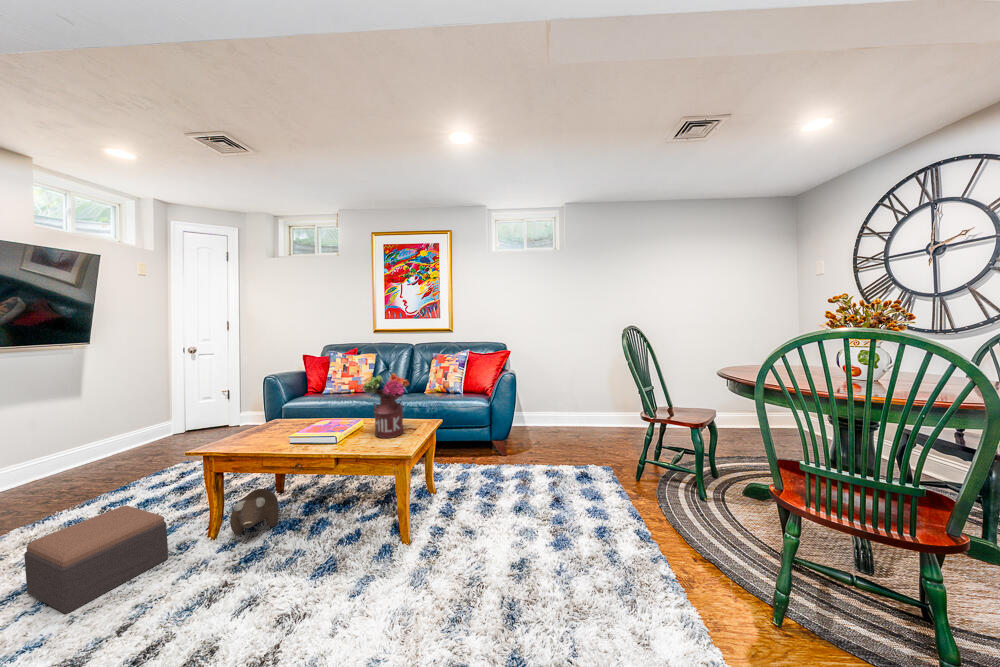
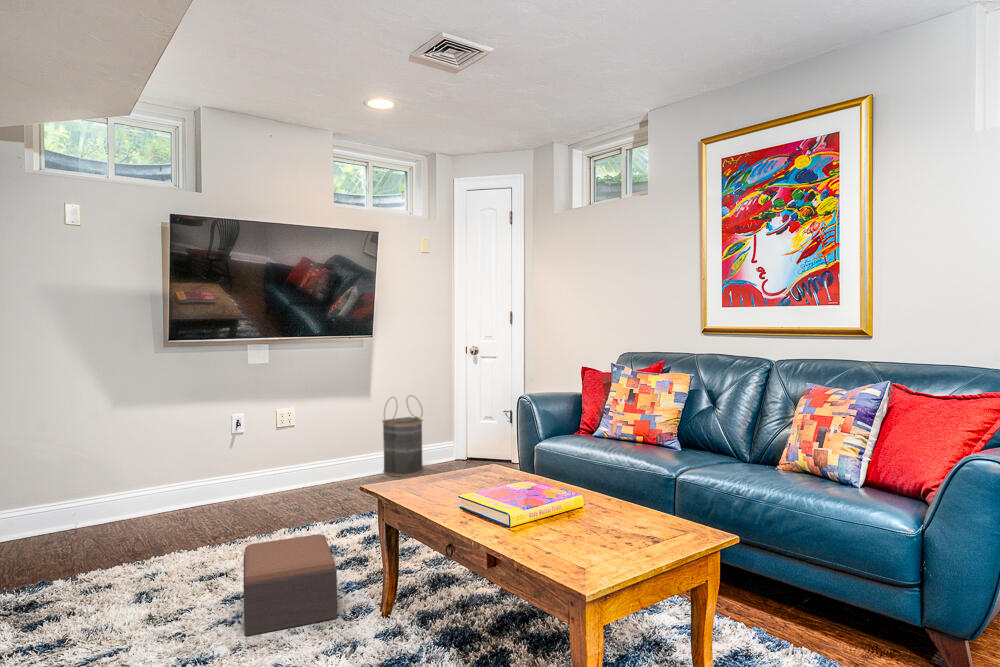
flower arrangement: present [363,373,409,438] -> none [562,410,653,542]
basket: none [100,386,152,455] -> present [382,395,423,477]
plush toy: present [230,489,279,535] -> none [391,564,461,630]

